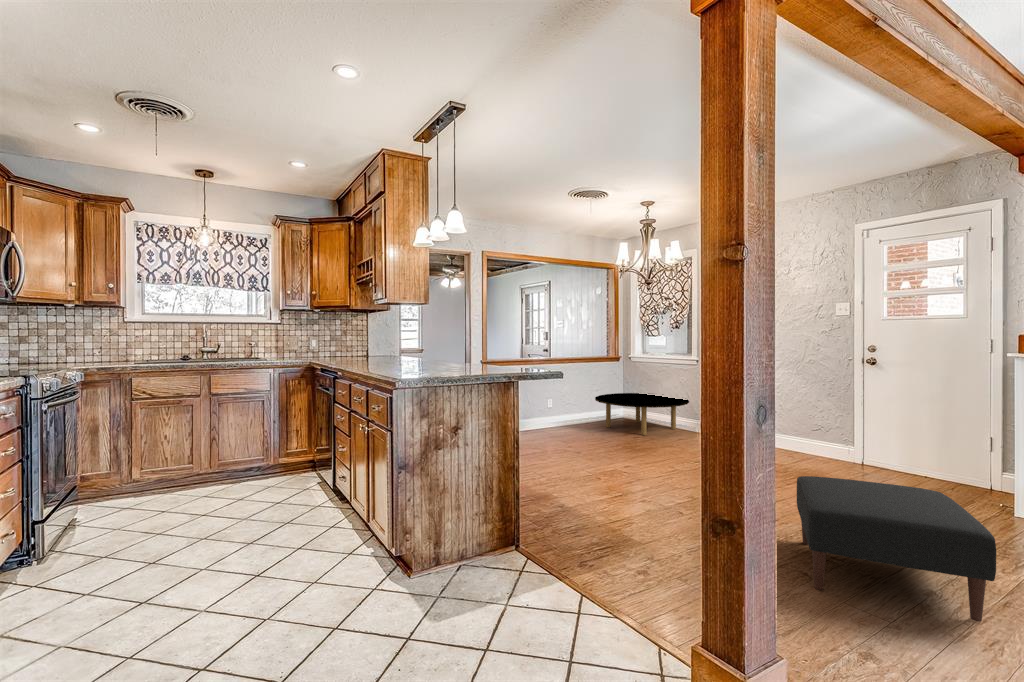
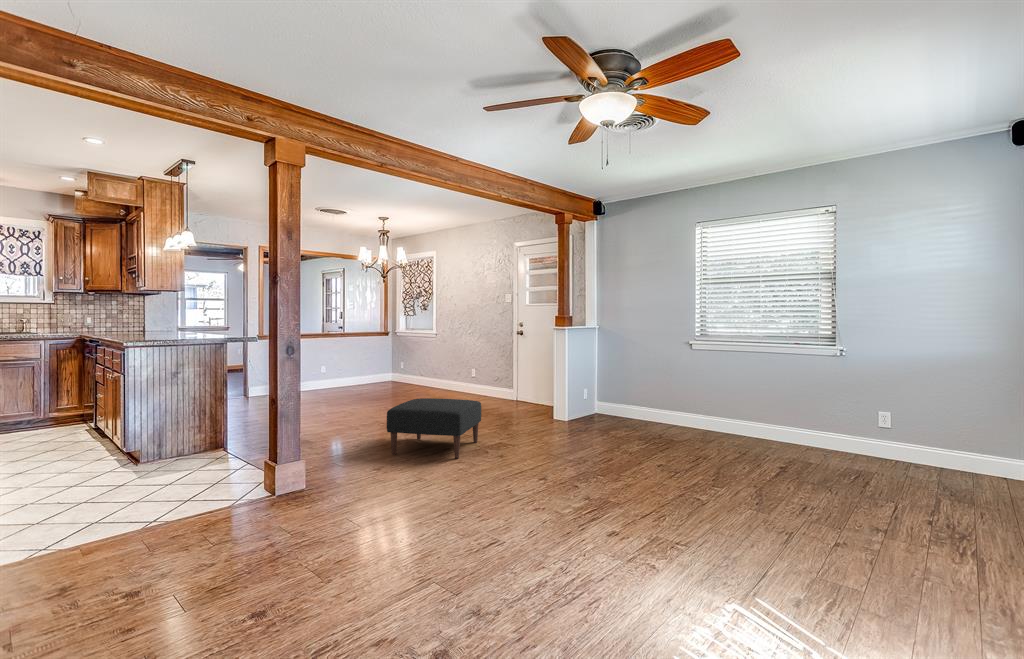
coffee table: present [595,393,689,435] -> none [363,364,438,394]

